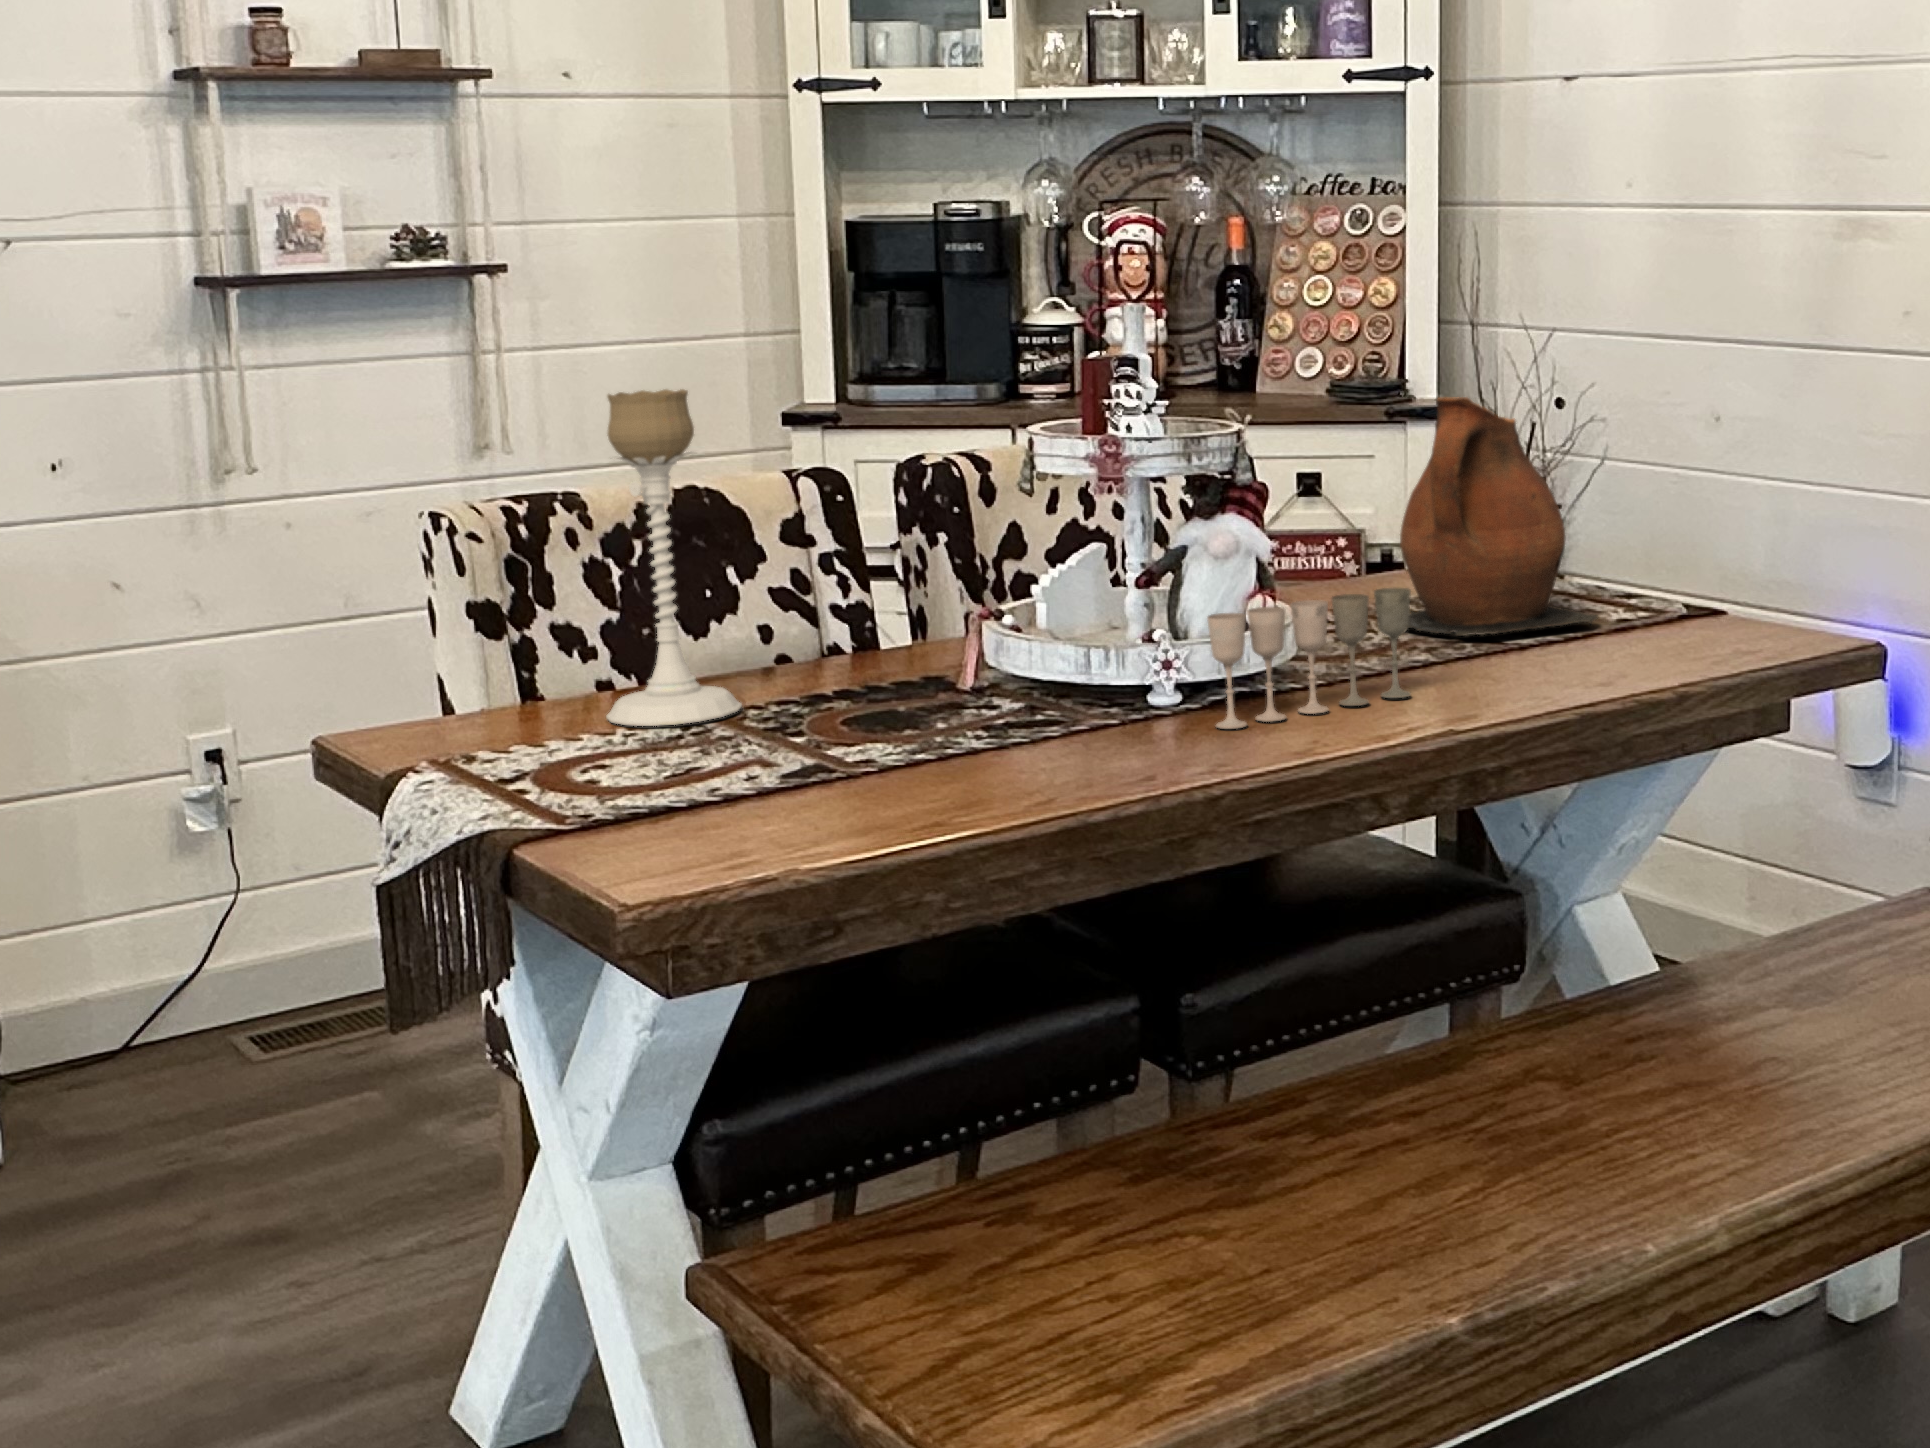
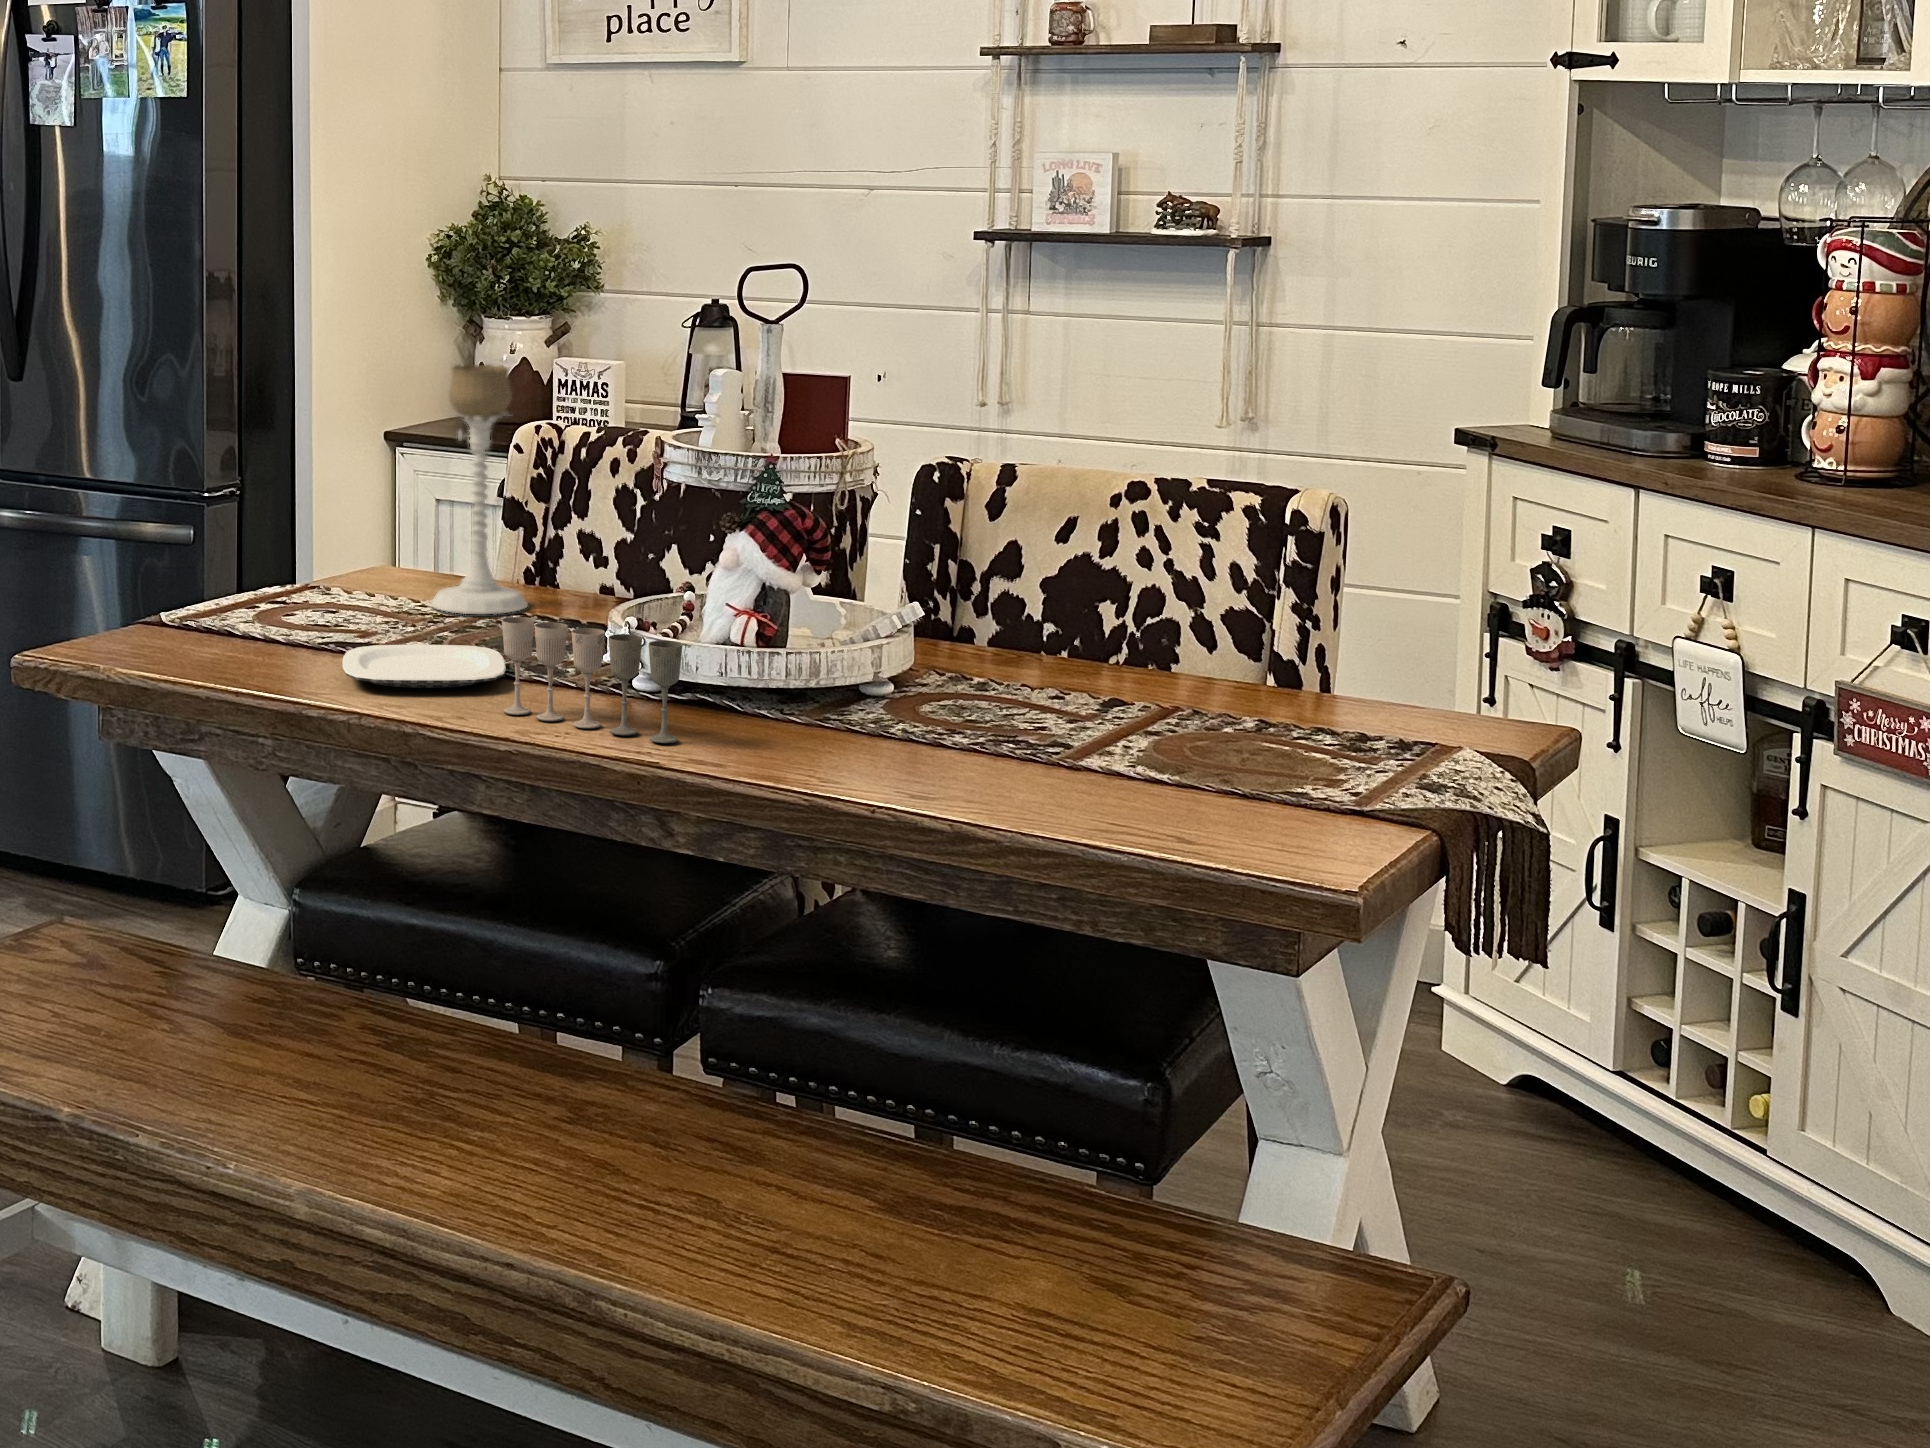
ceramic pitcher: present [1400,397,1598,636] -> none [938,492,1182,772]
plate: none [901,704,1134,760] -> present [343,645,506,688]

